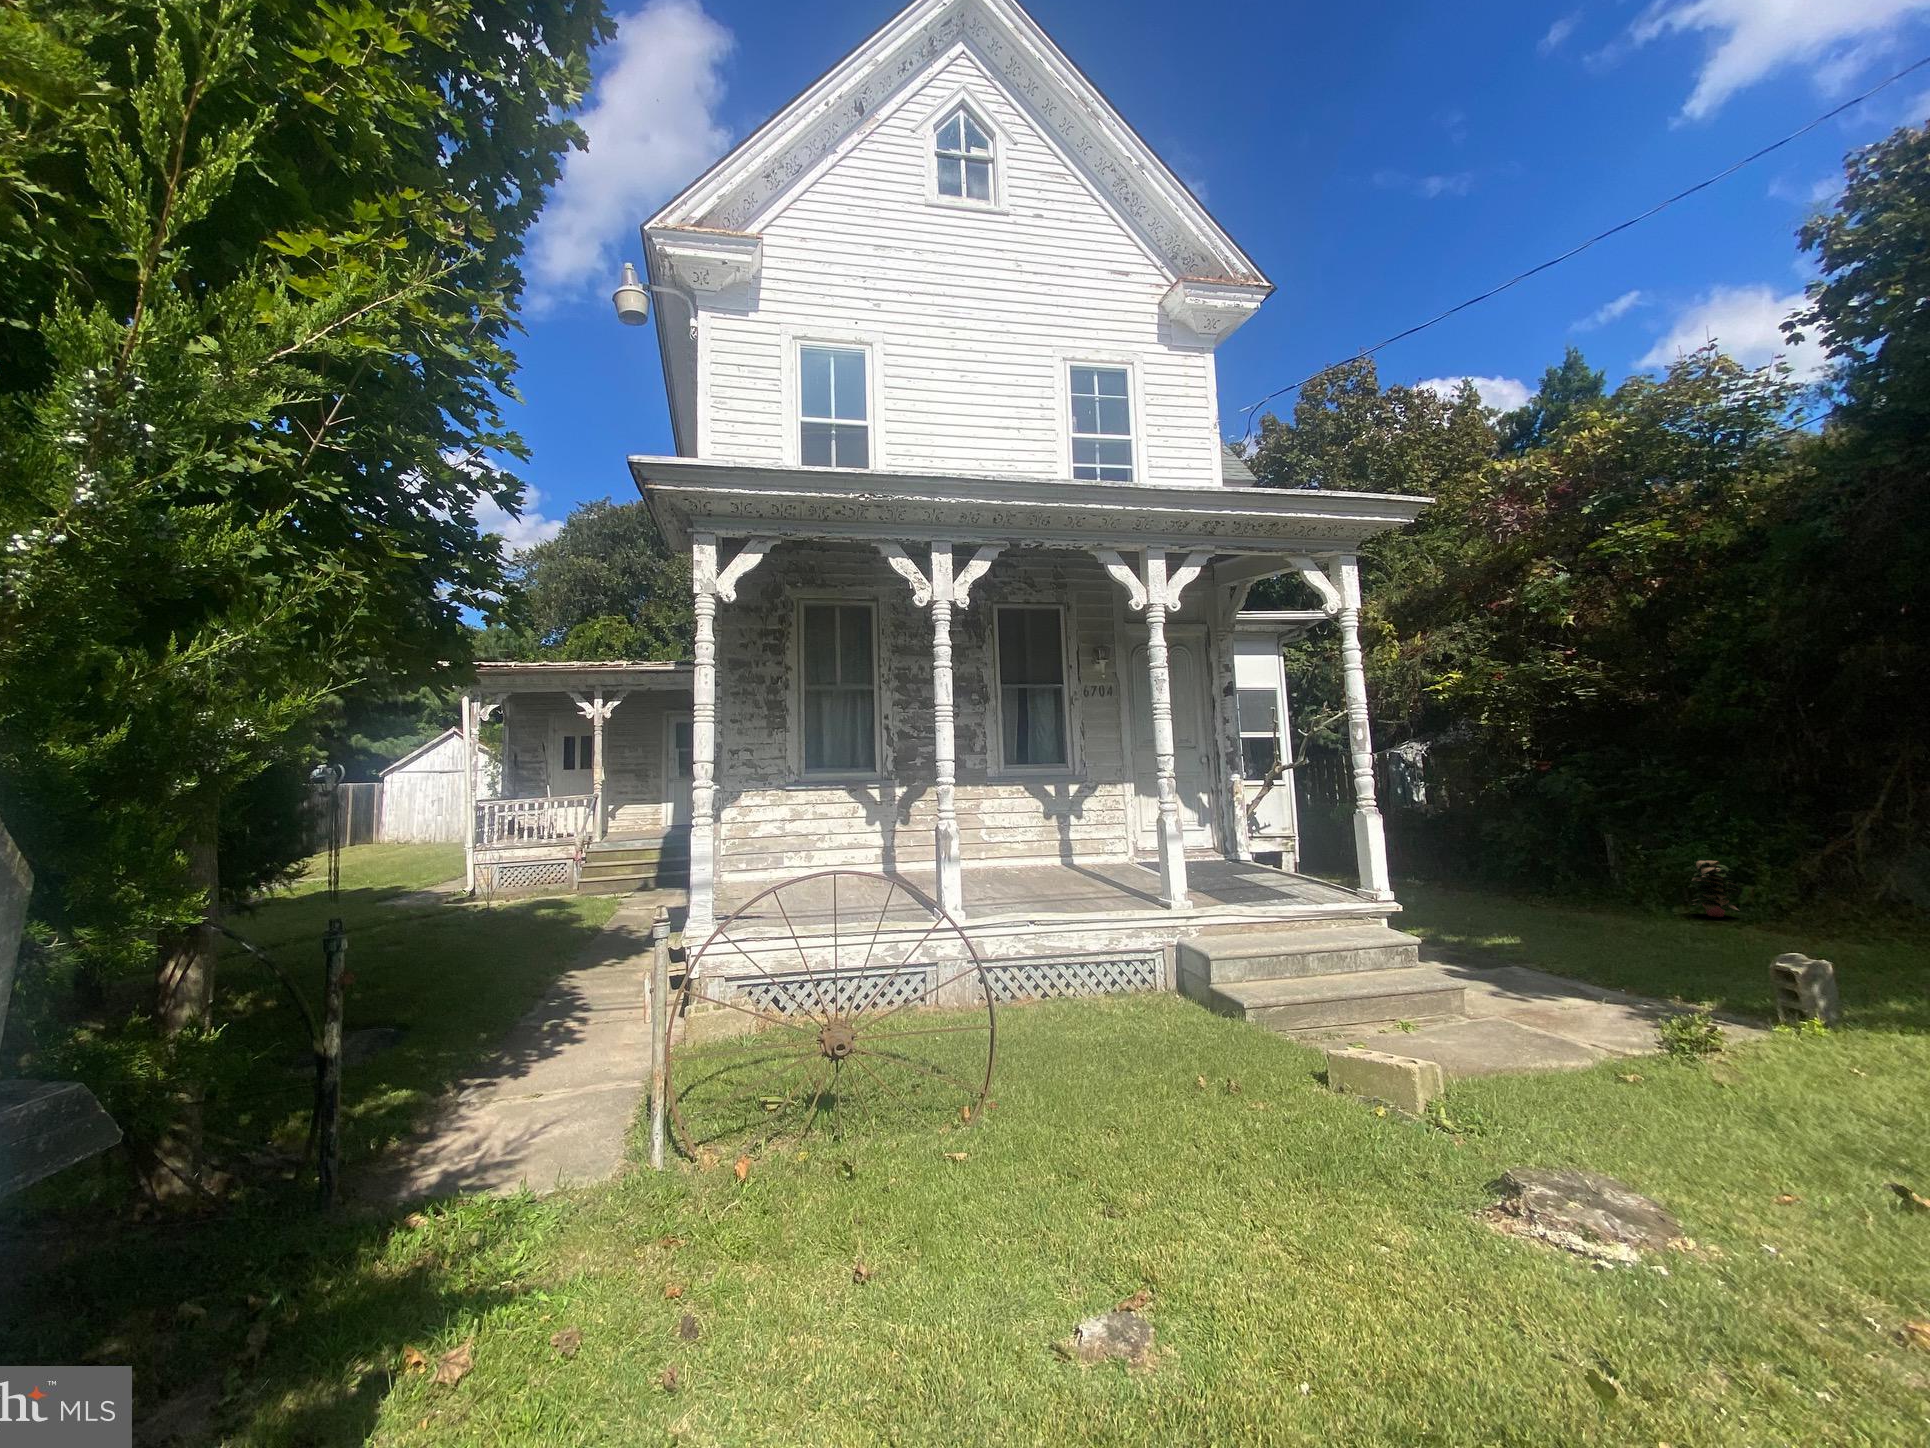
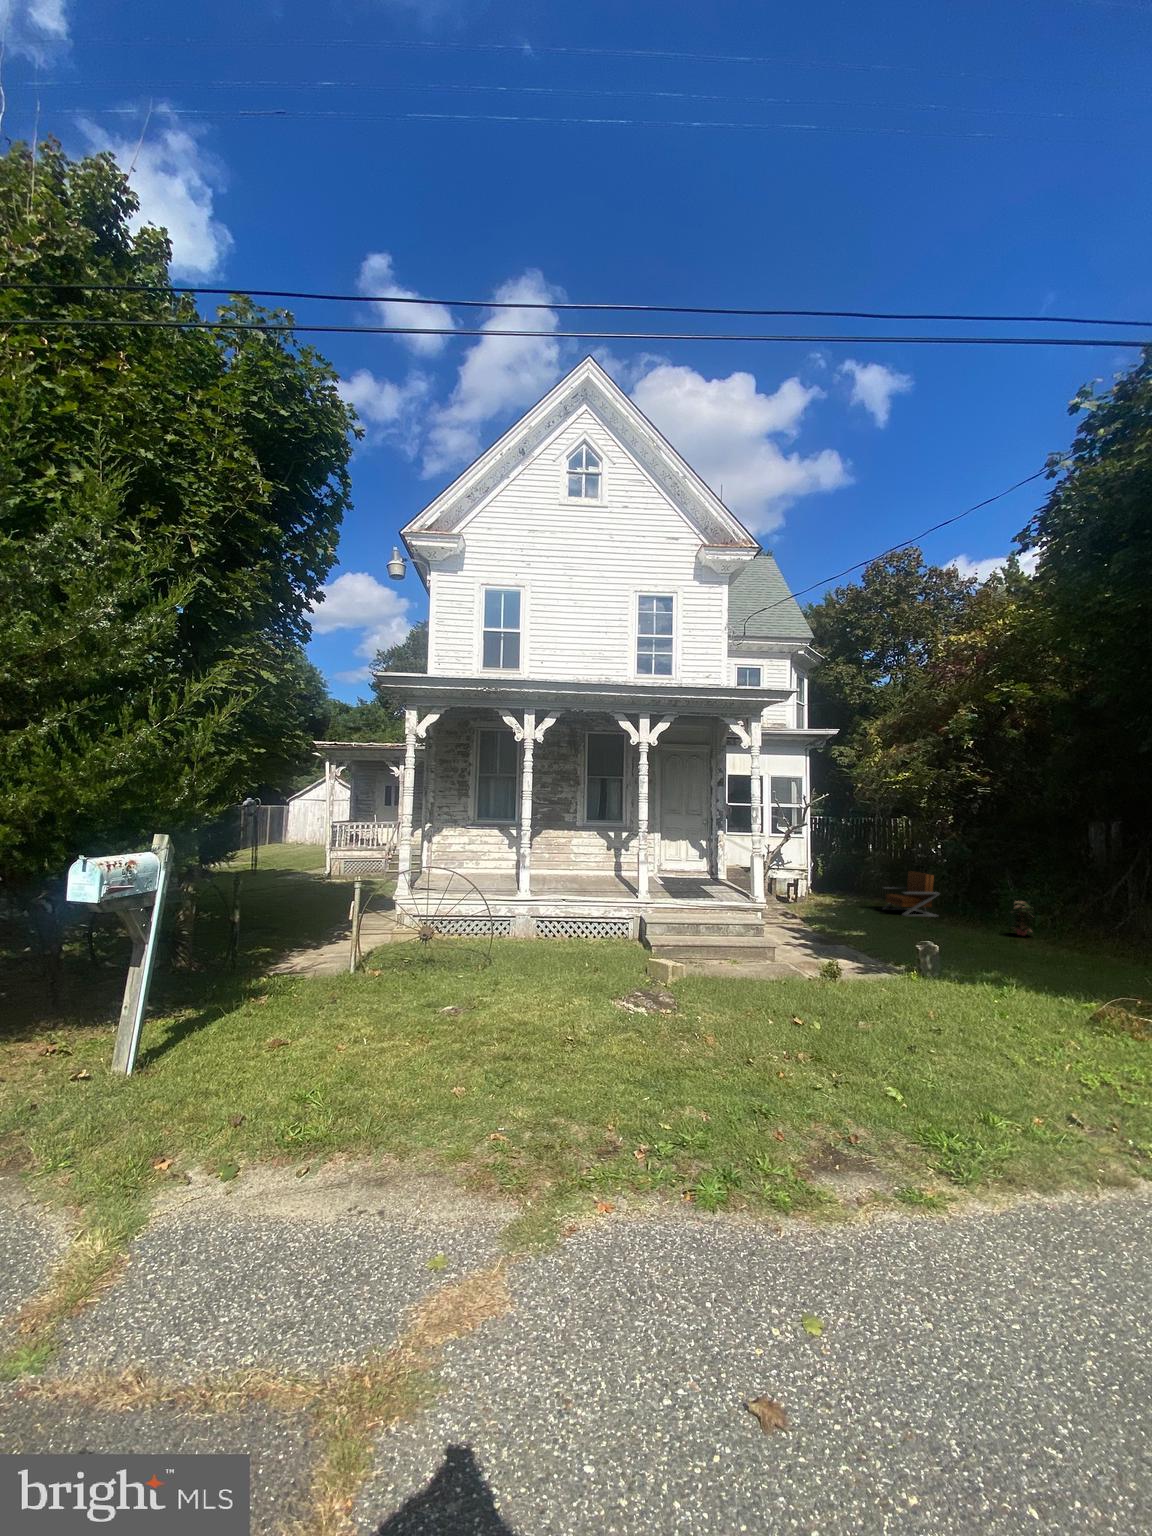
lounge chair: none [1419,825,1526,897] -> present [882,871,939,917]

